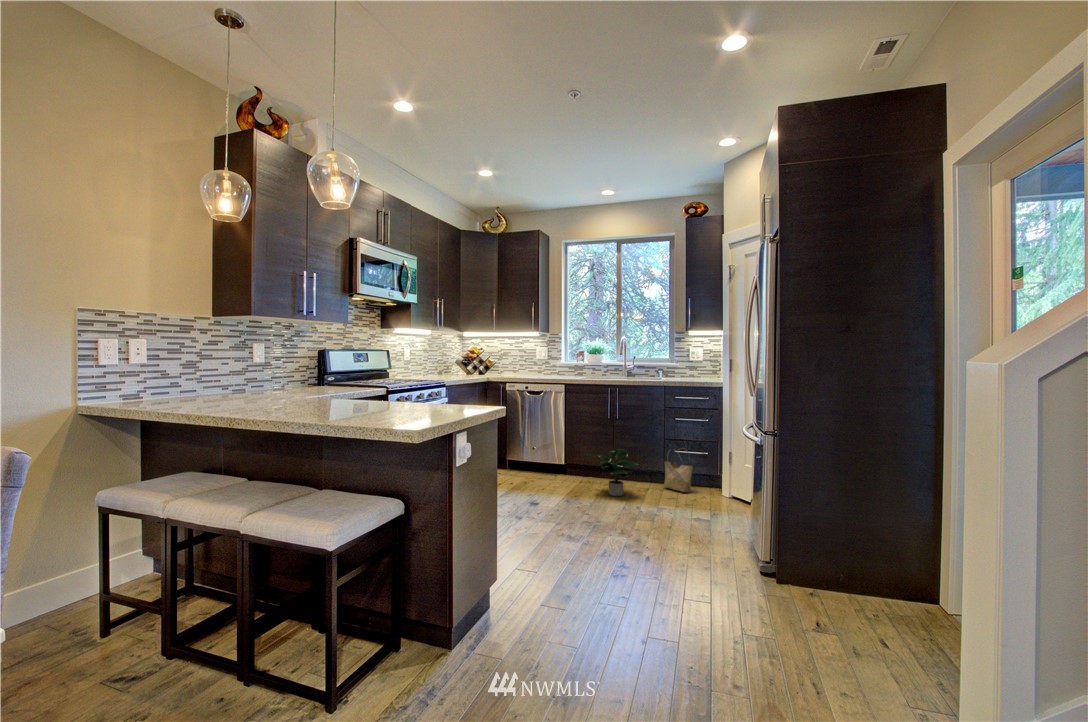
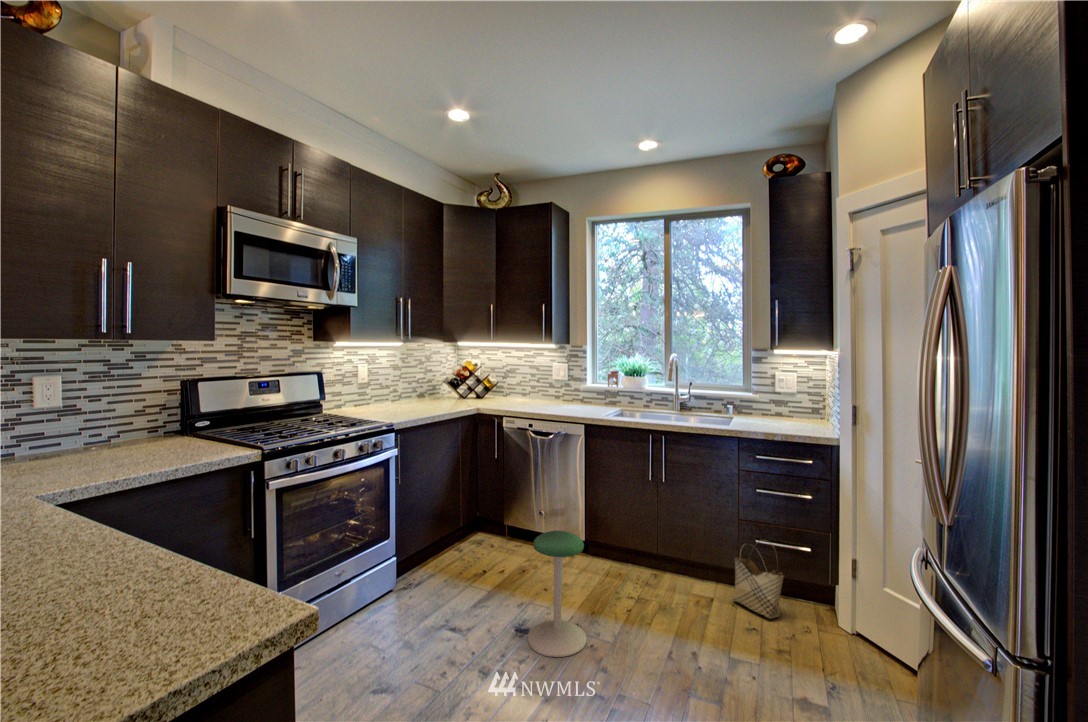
stool: none [542,441,578,510] -> present [528,531,587,657]
potted plant: present [597,449,638,496] -> none [622,536,691,621]

